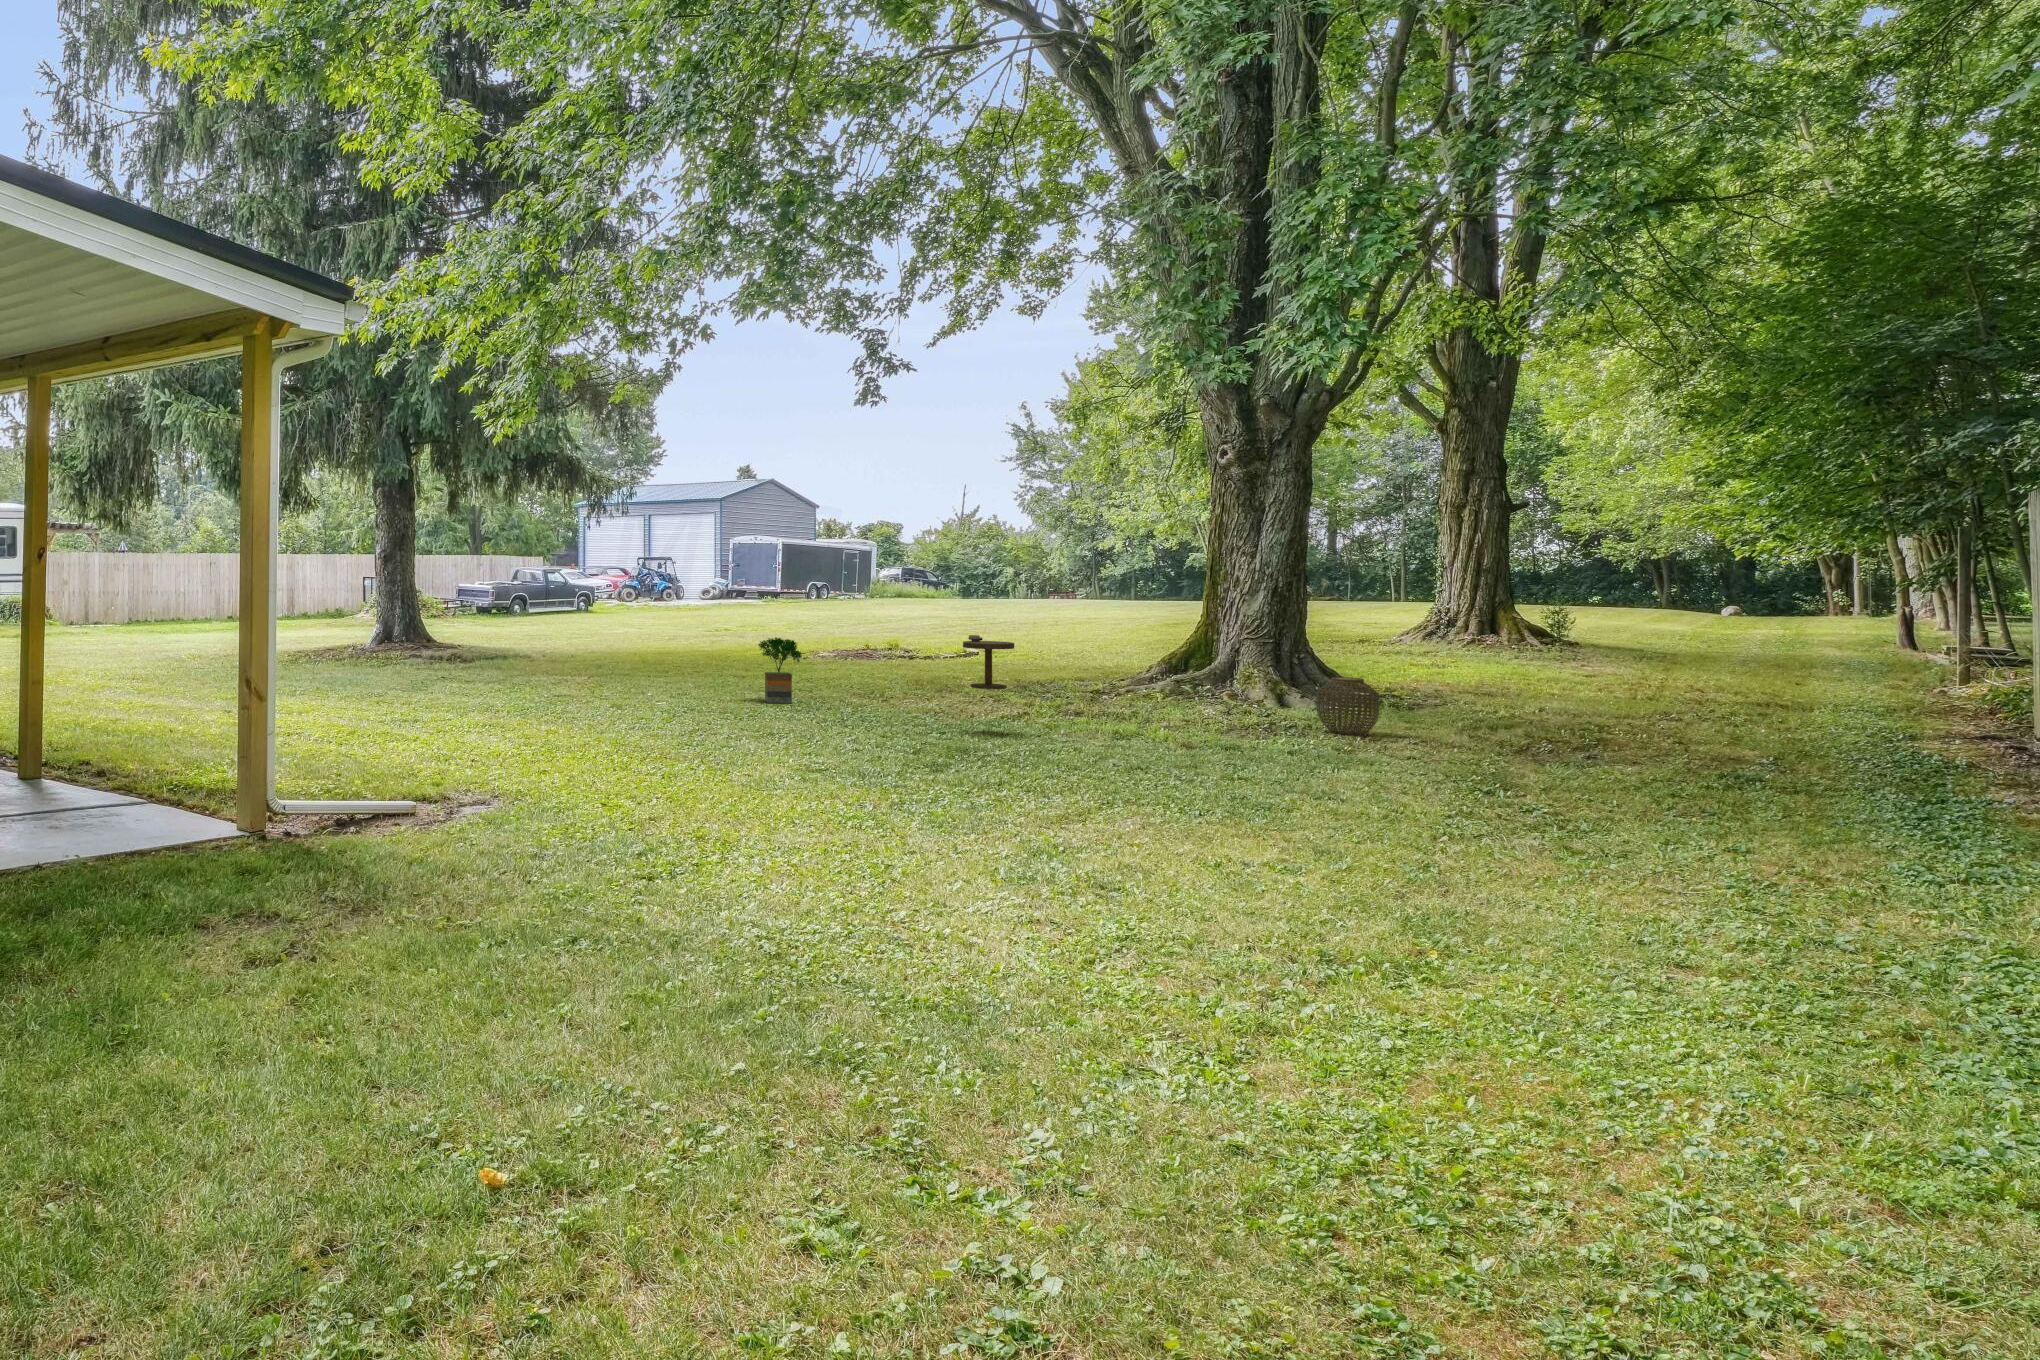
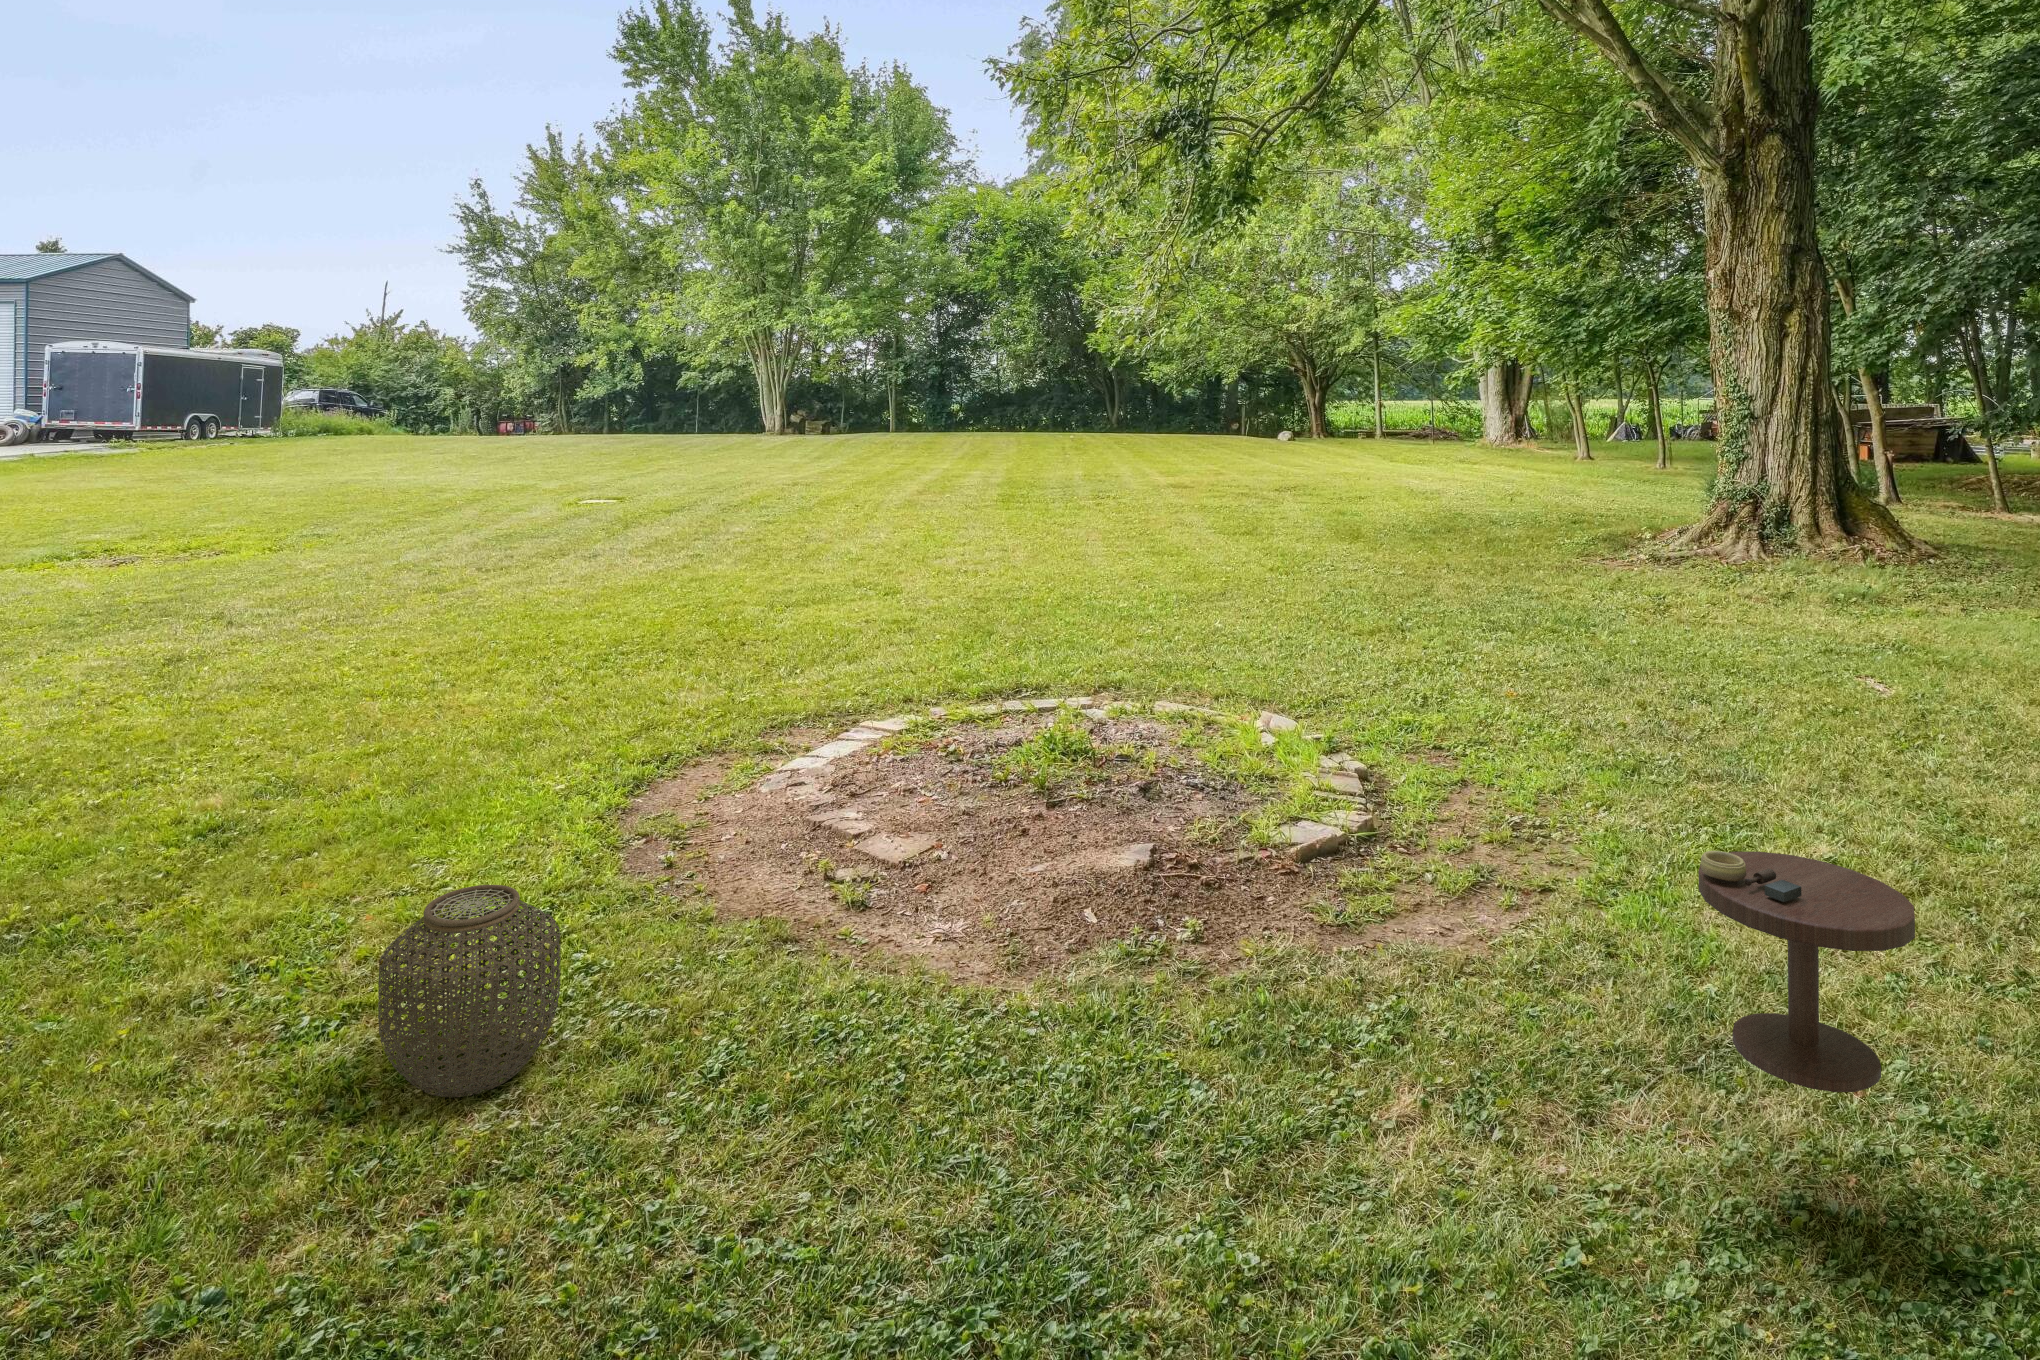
potted tree: present [758,637,802,704] -> none [642,842,842,1158]
woven basket: present [1316,677,1379,735] -> present [378,885,561,1097]

